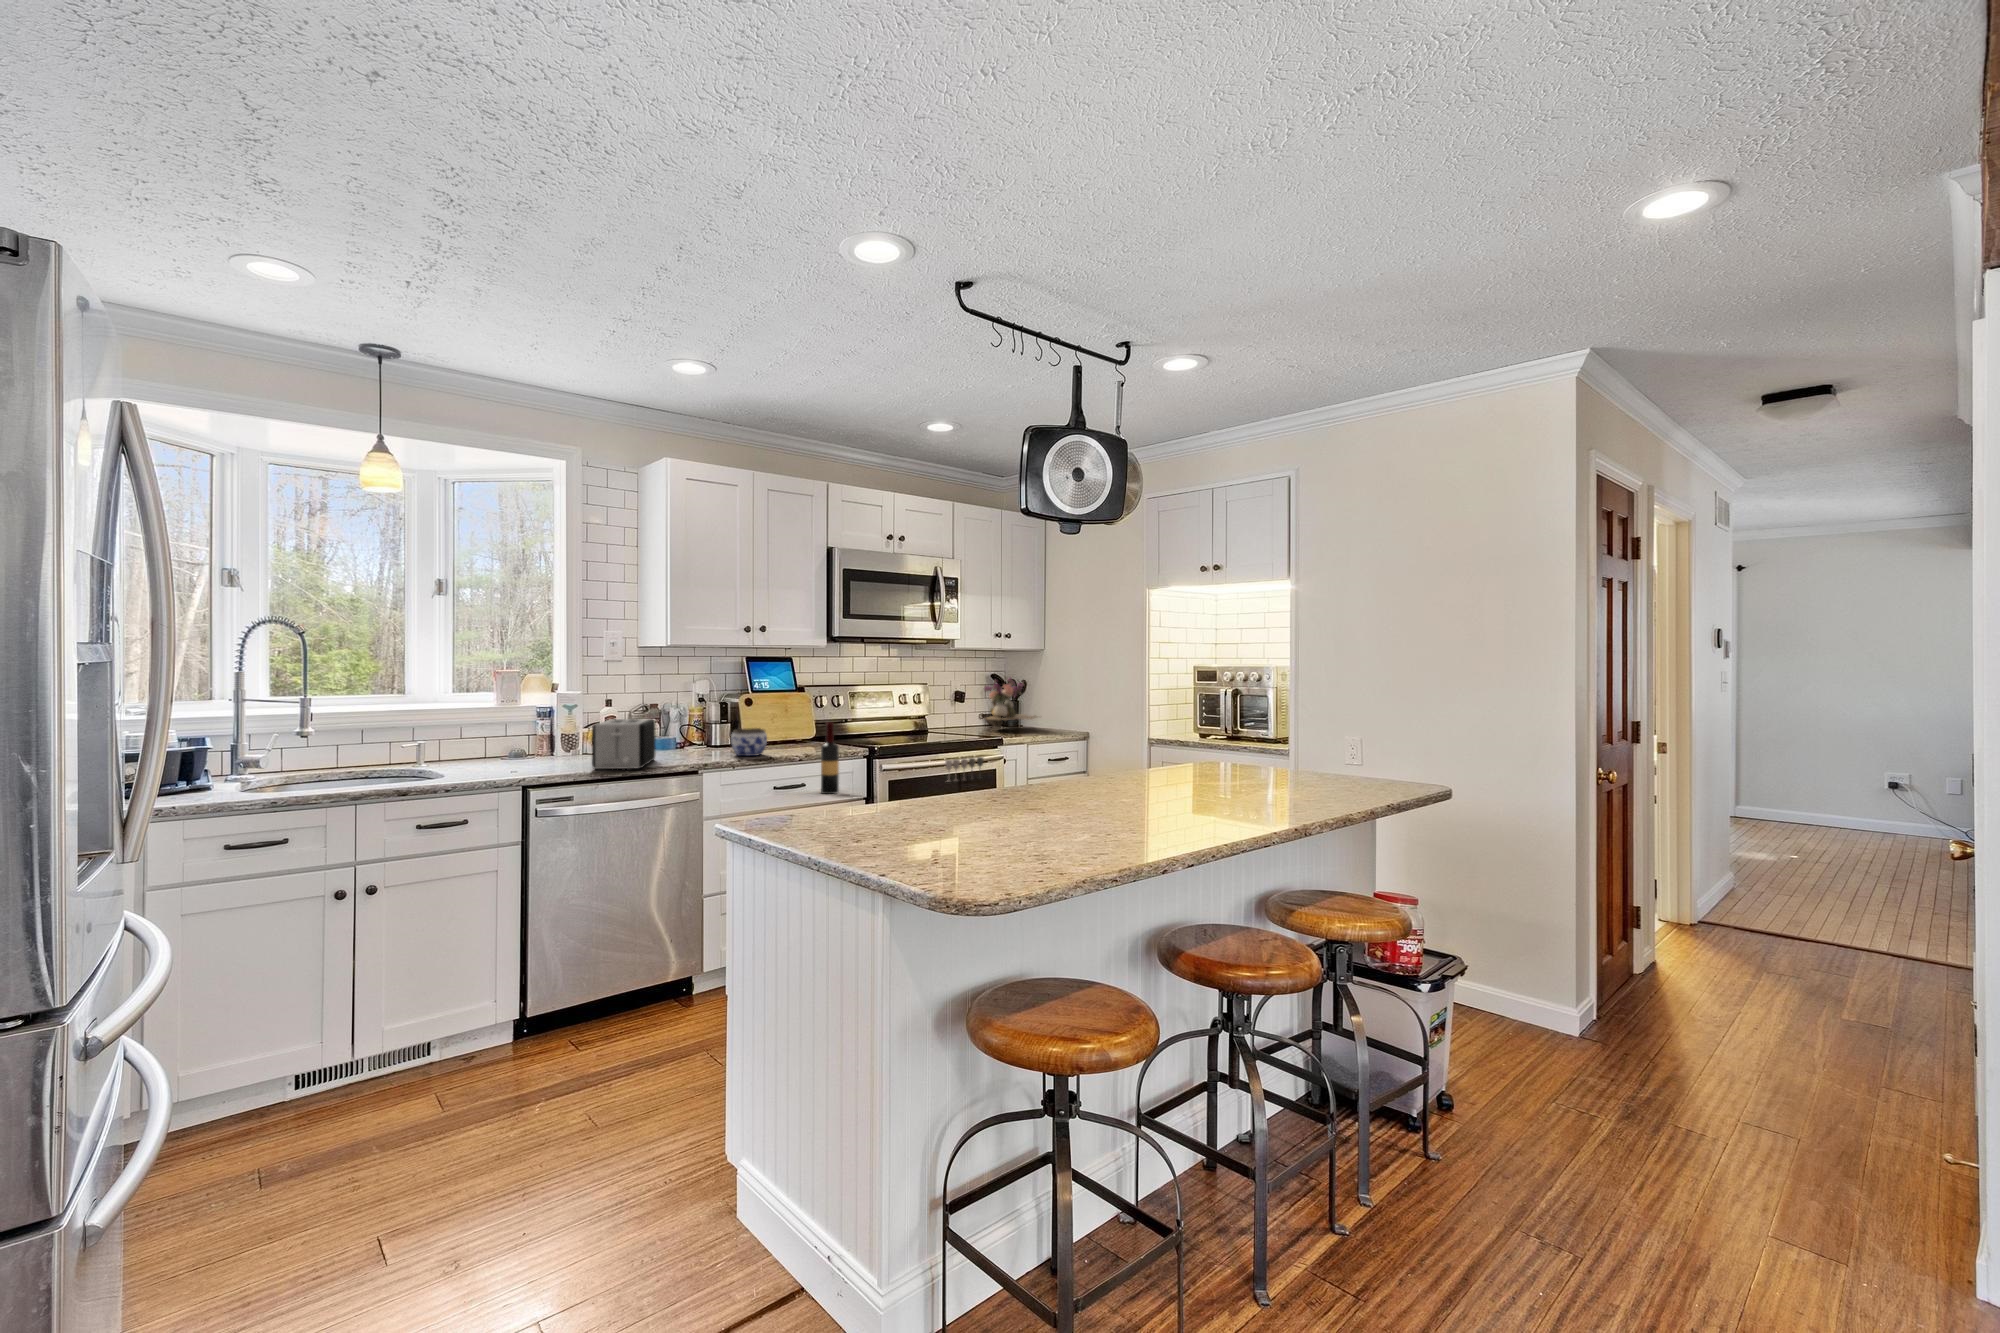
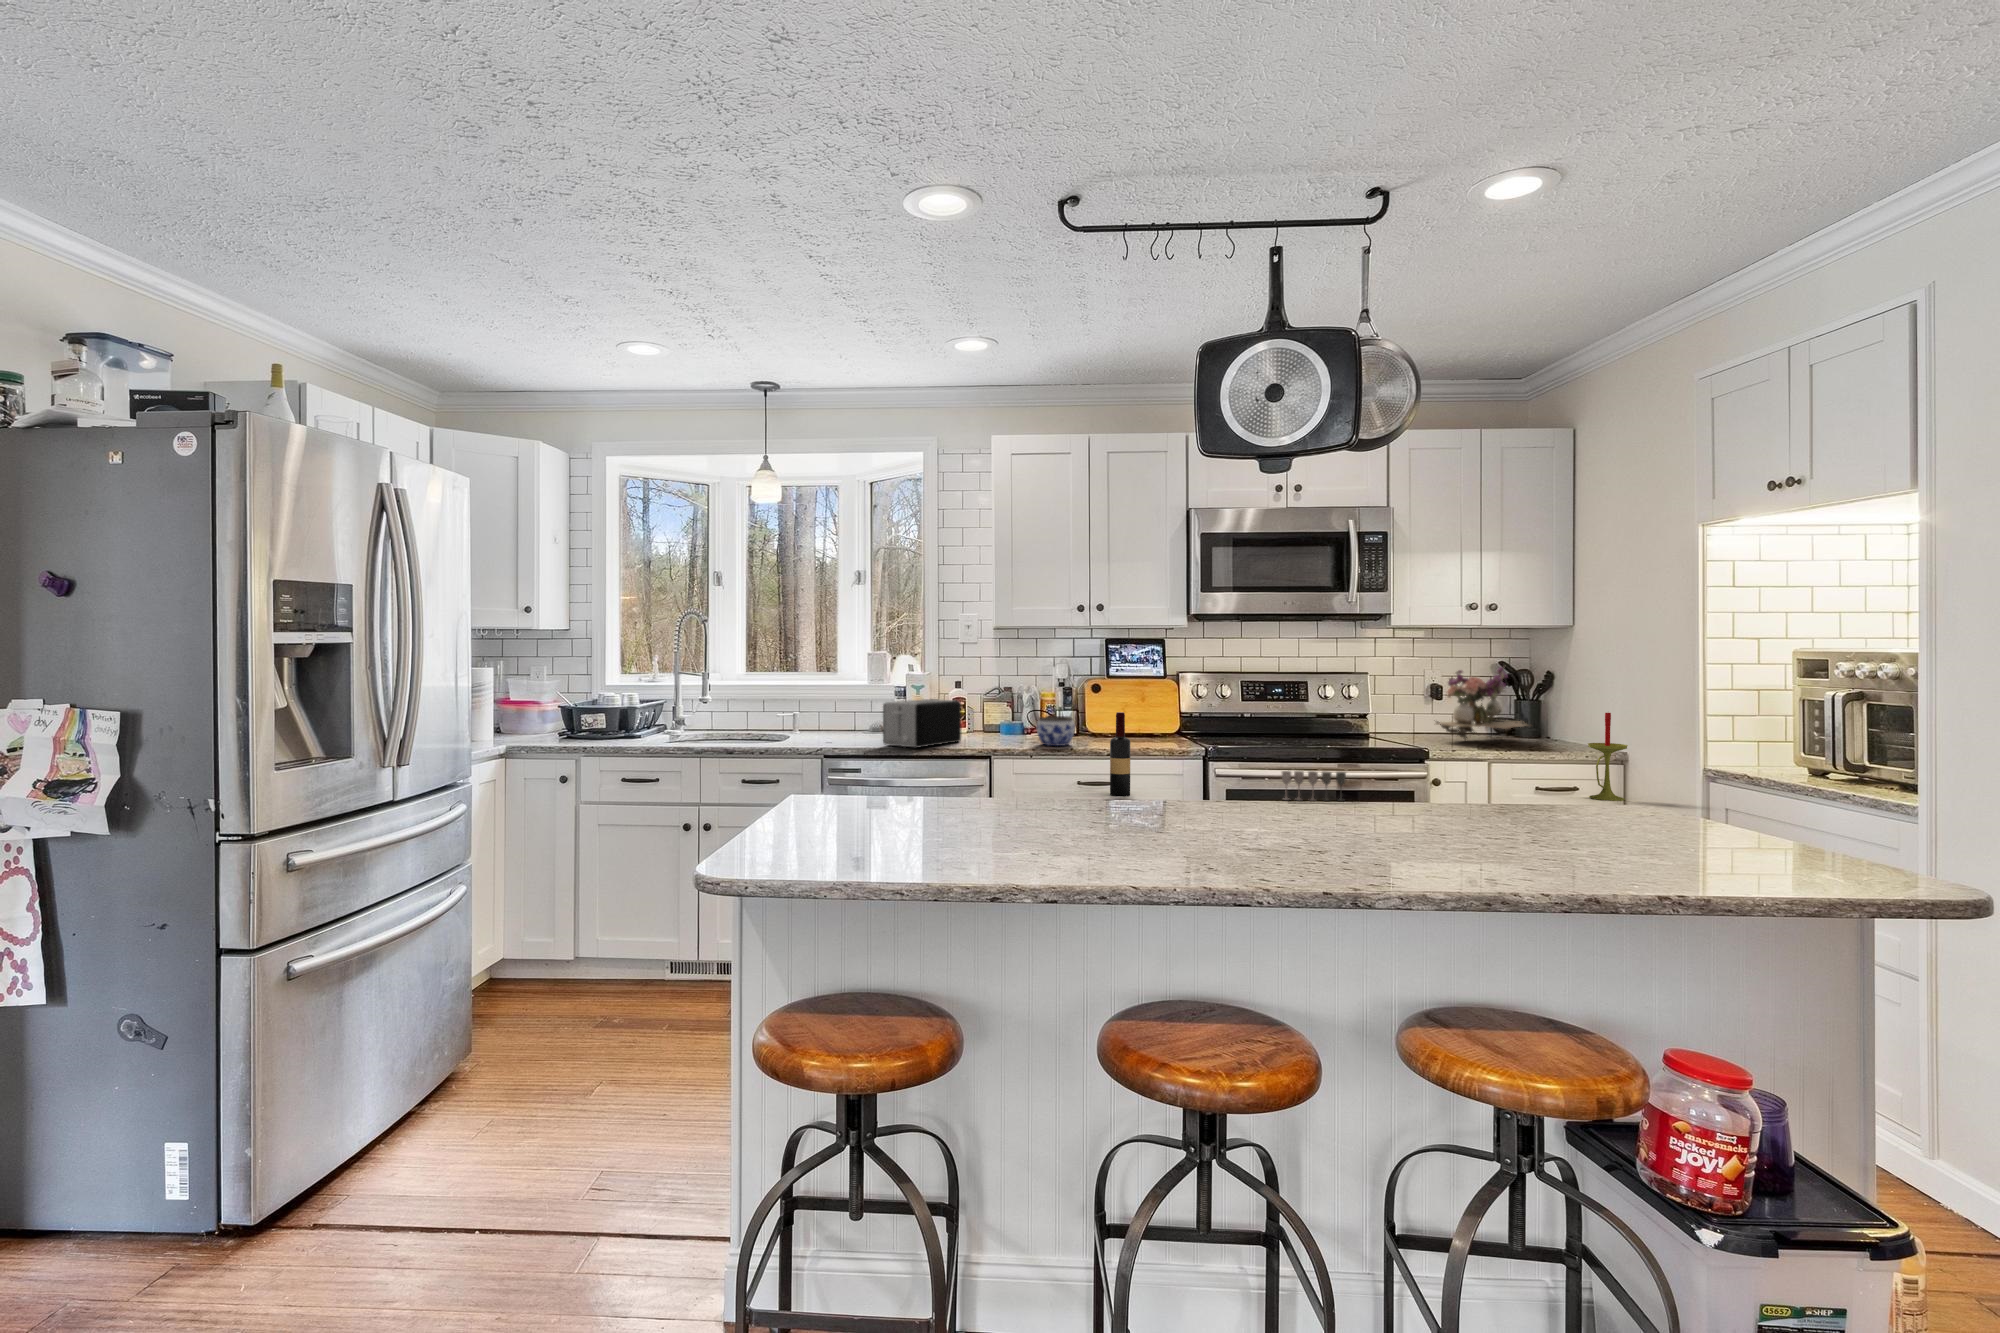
candle: none [1080,704,1102,762] -> present [1588,713,1628,801]

